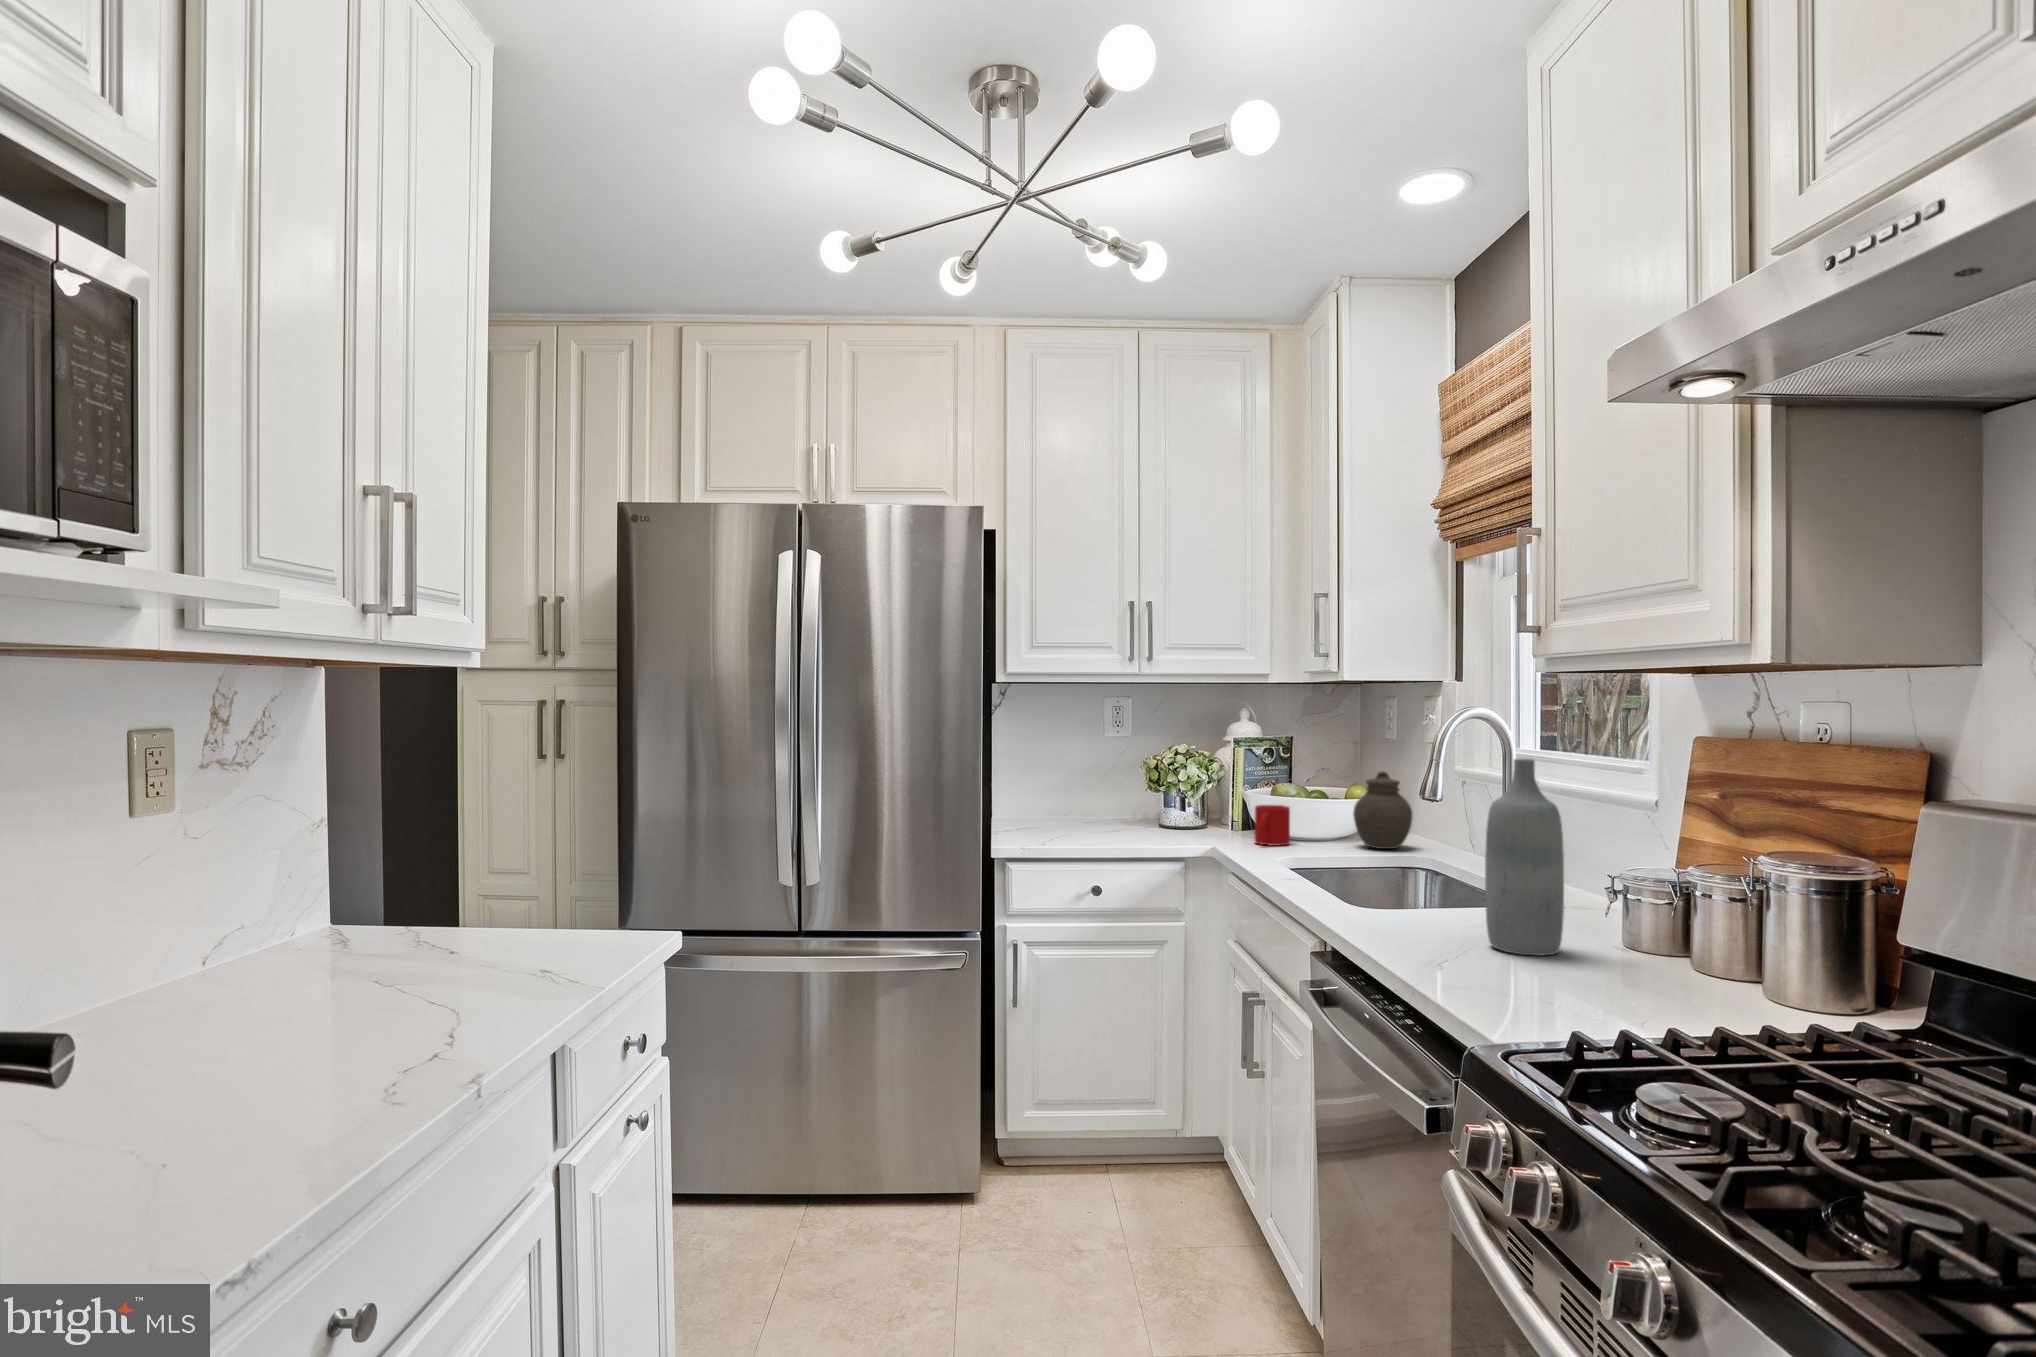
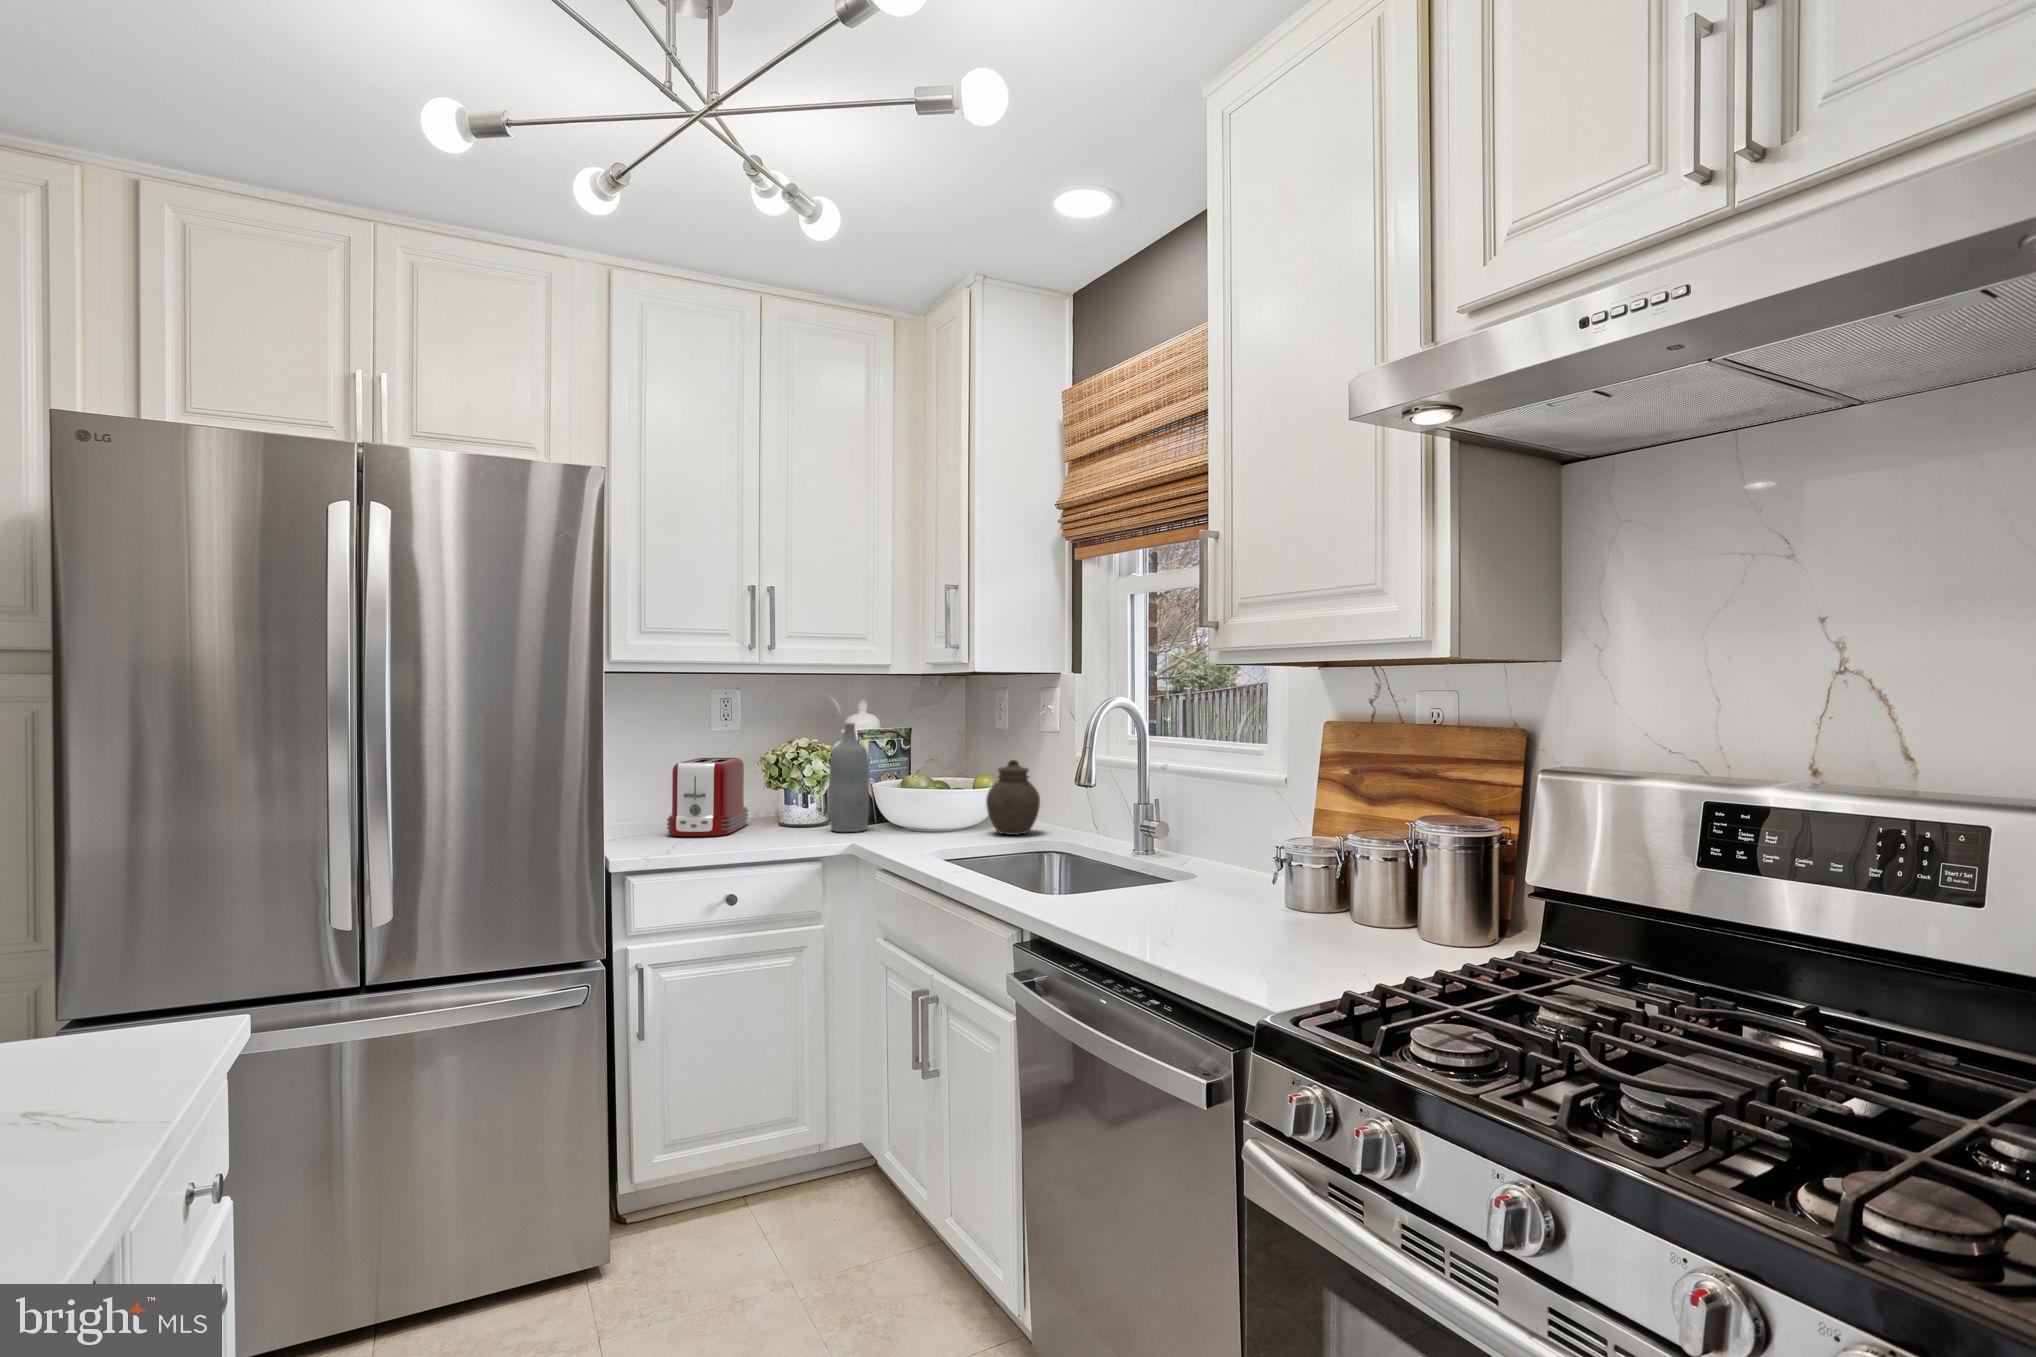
bottle: present [1485,759,1564,956] -> present [829,723,869,832]
toaster: none [1058,760,1136,831] -> present [667,758,748,837]
mug: present [1255,805,1290,846] -> none [891,798,926,839]

